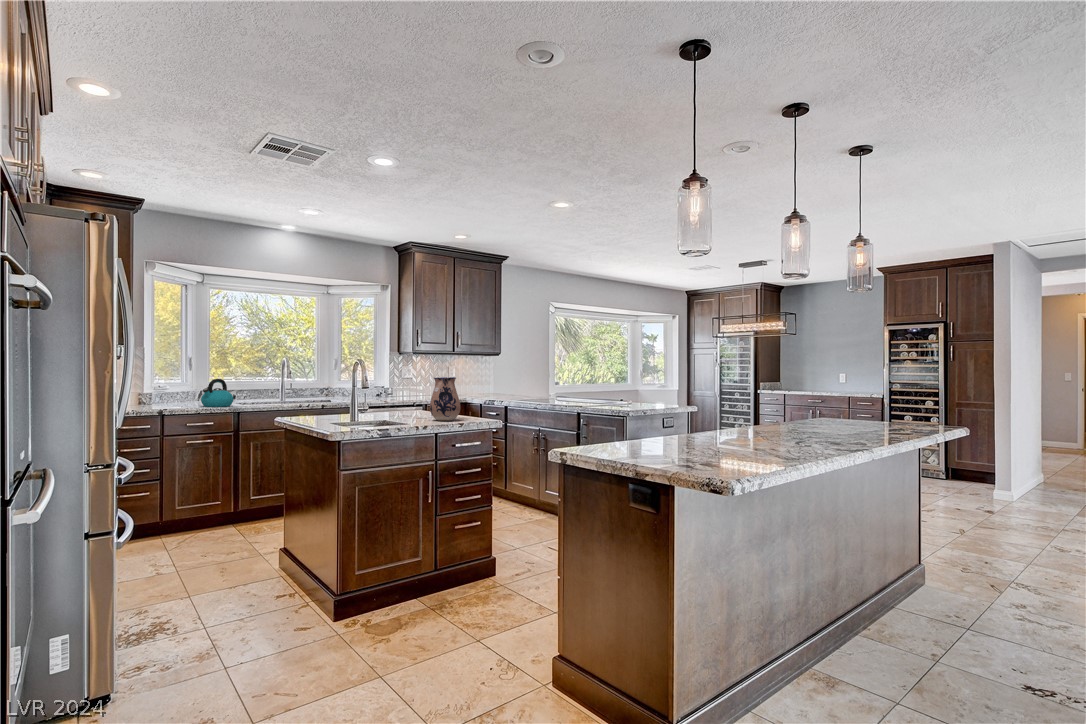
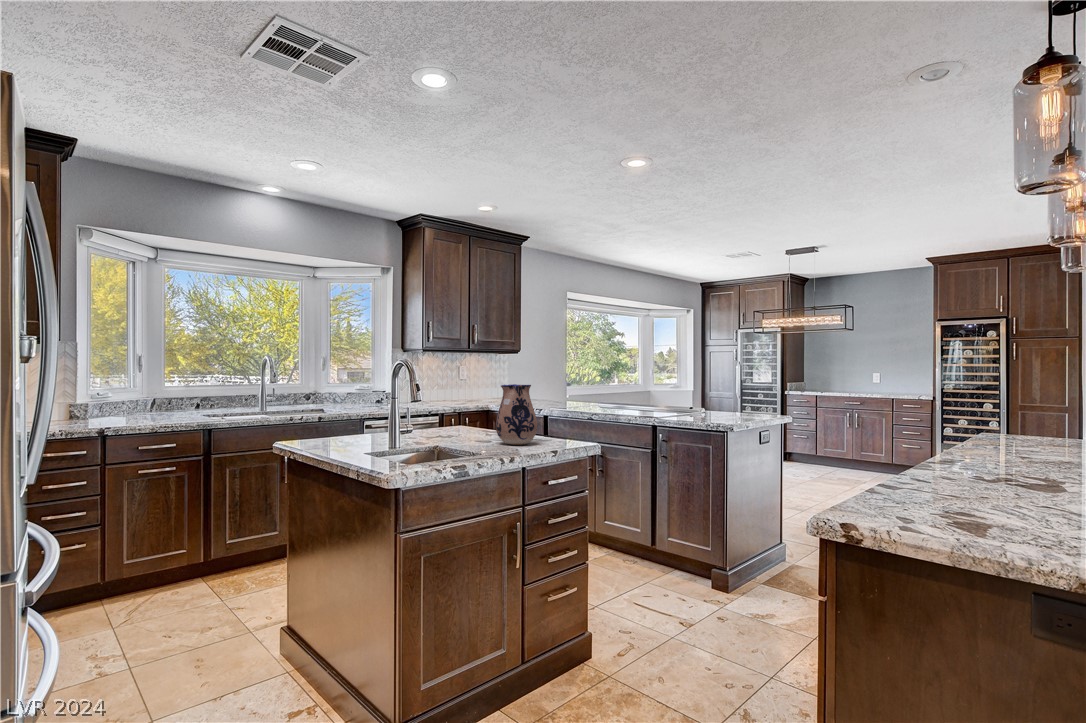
kettle: present [201,379,234,407] -> none [158,385,202,423]

